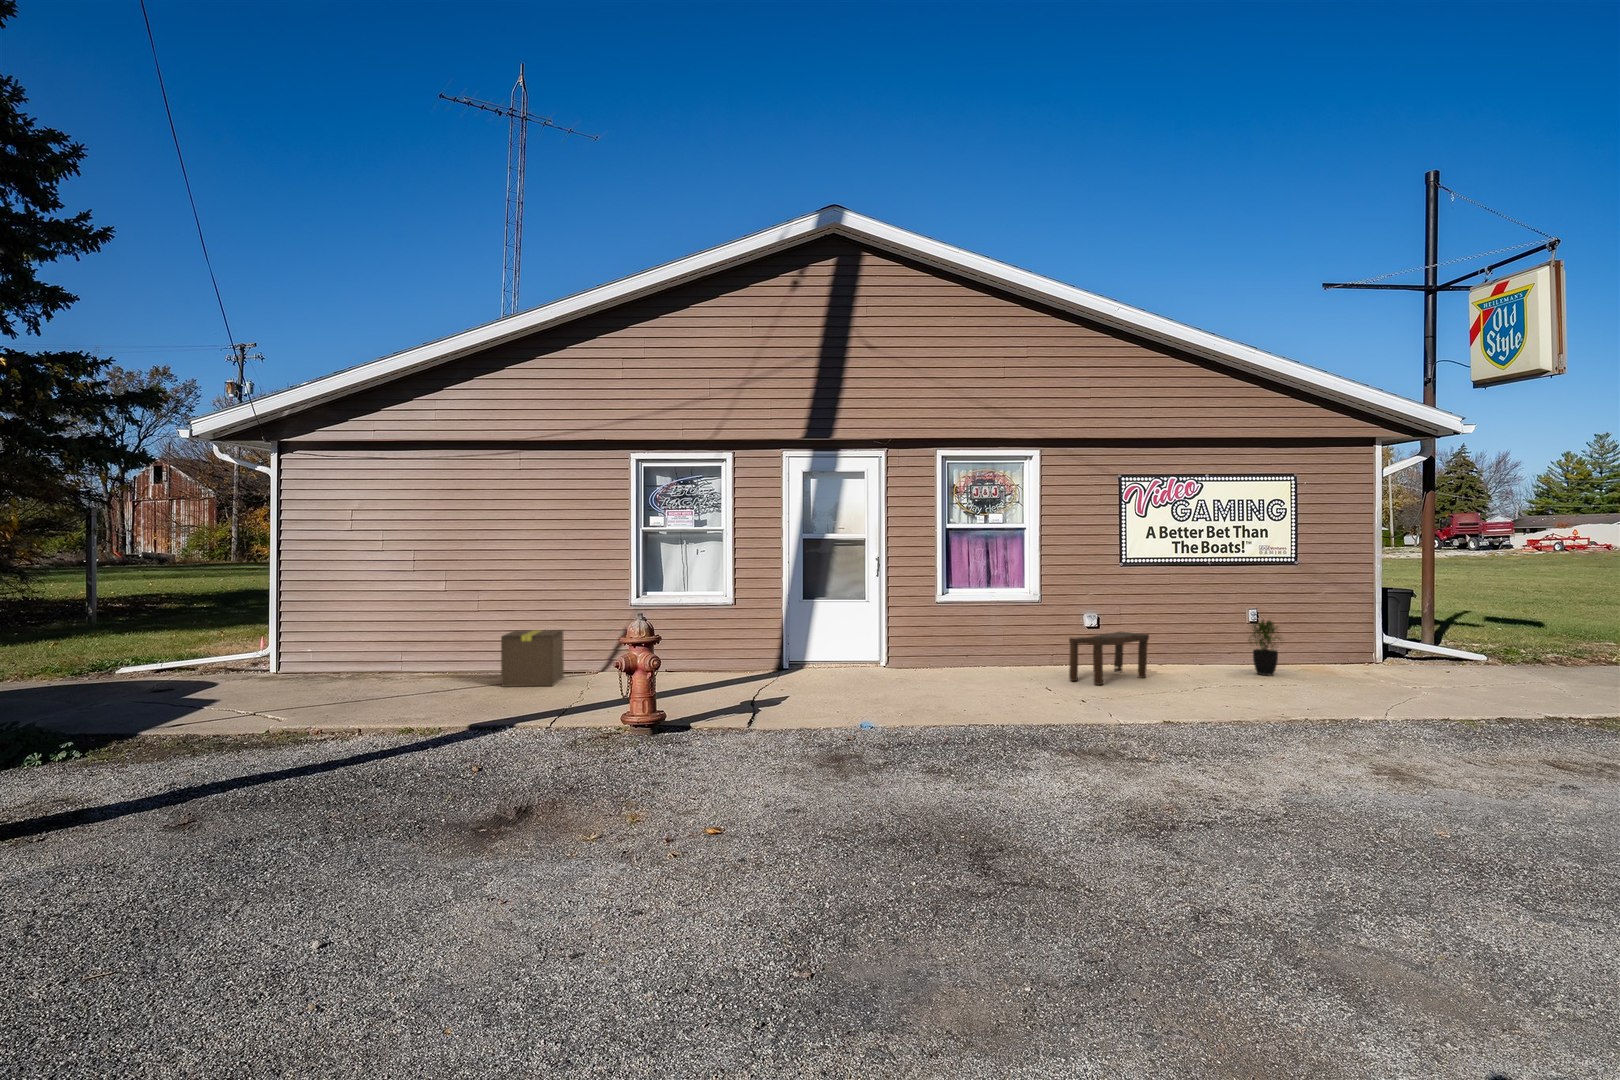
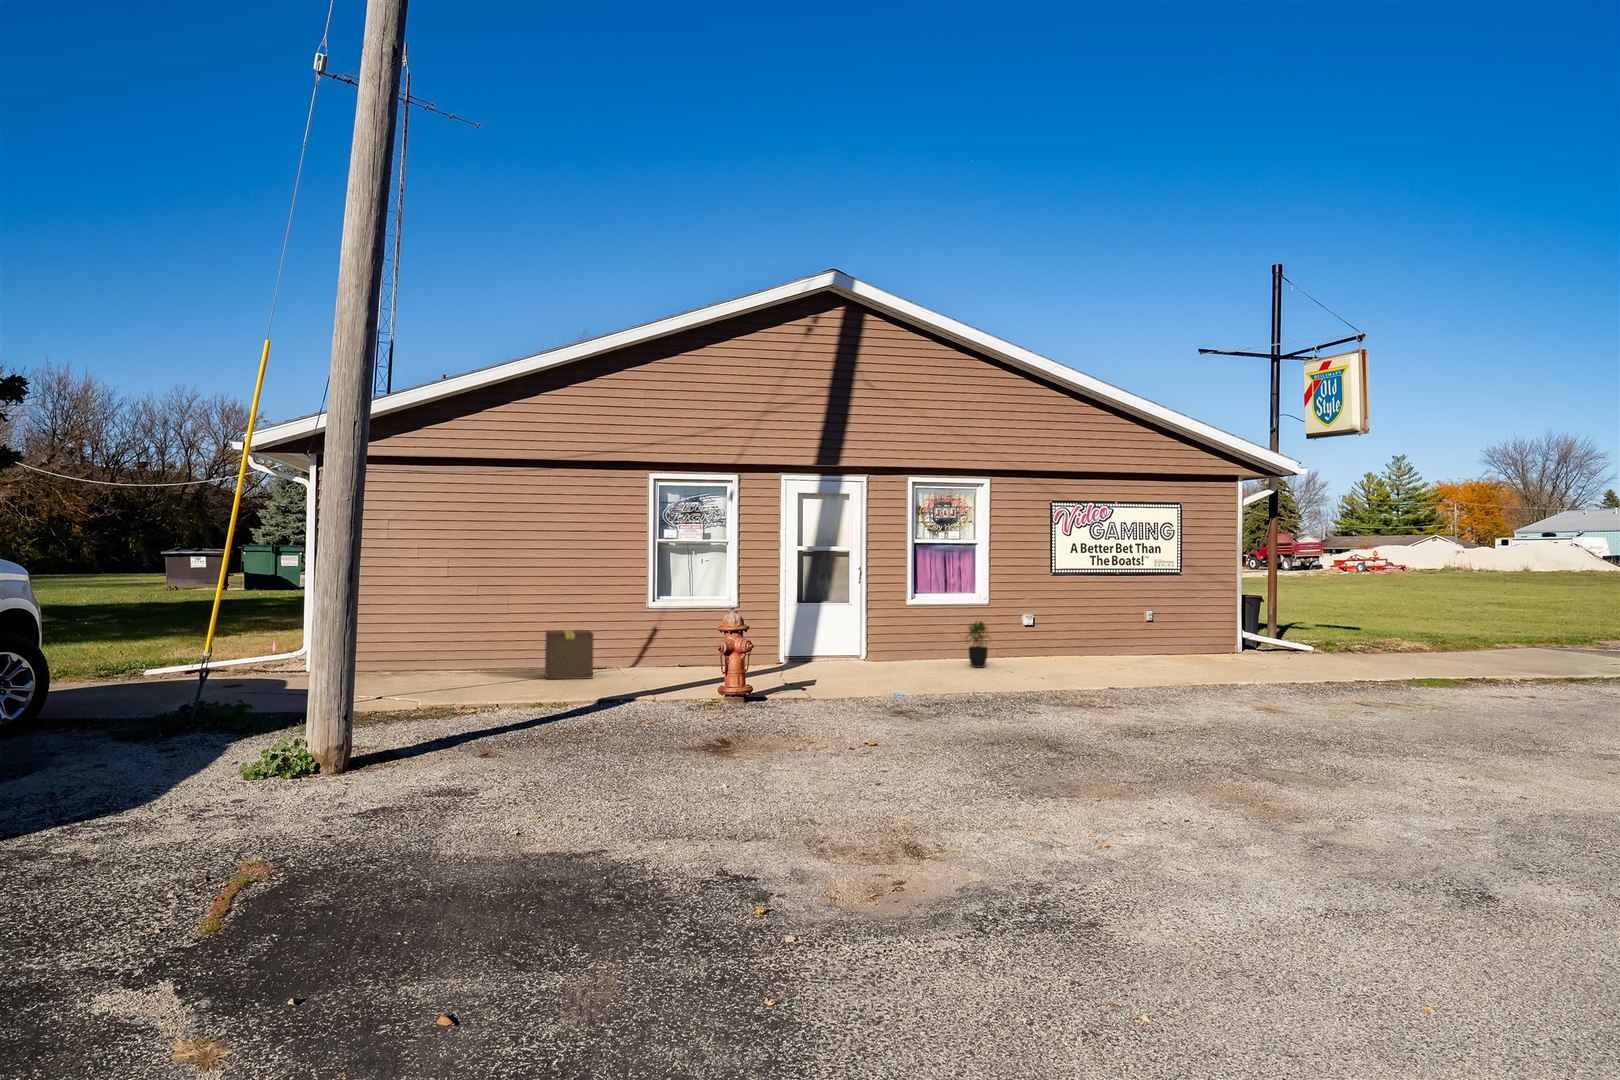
potted plant: present [1248,619,1281,675] -> present [966,621,988,668]
bench: present [1069,632,1149,685] -> none [1017,629,1077,671]

